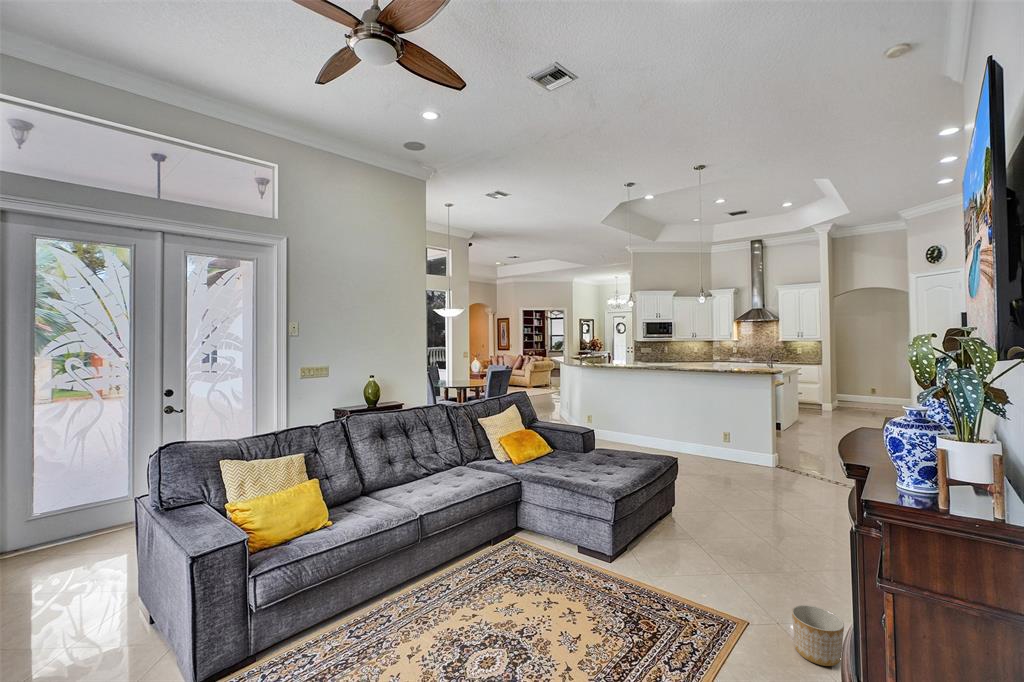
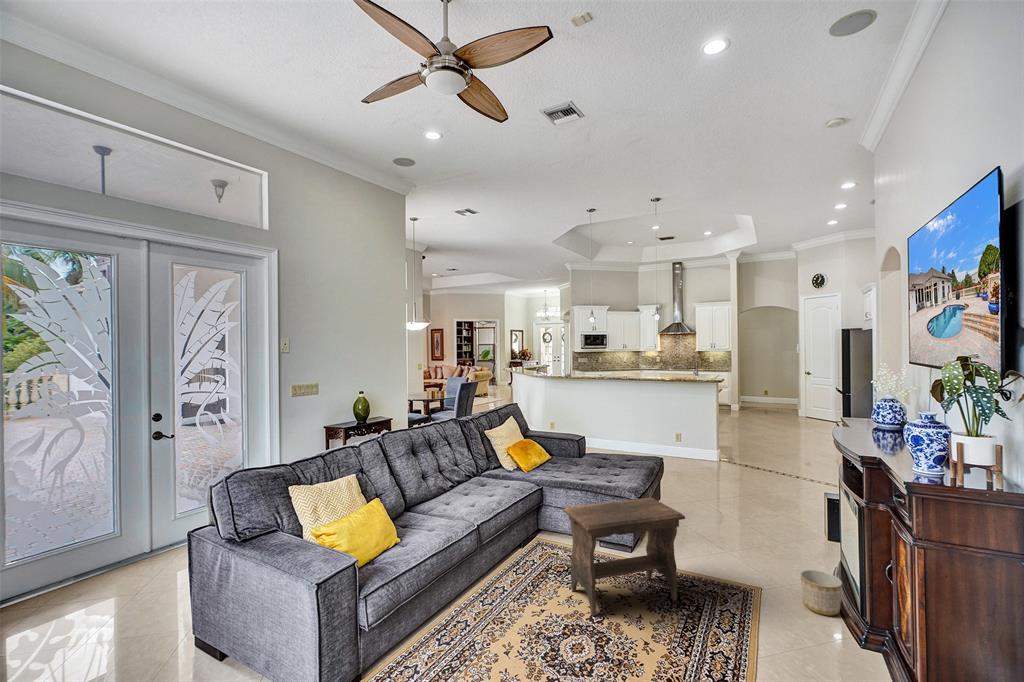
footstool: none [511,500,643,628] -> present [564,498,685,616]

